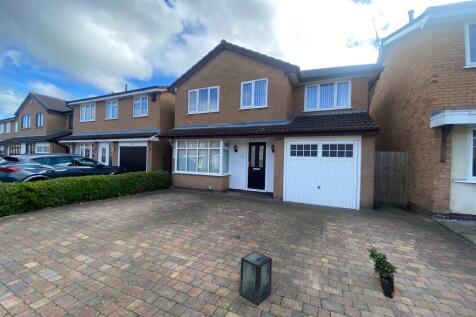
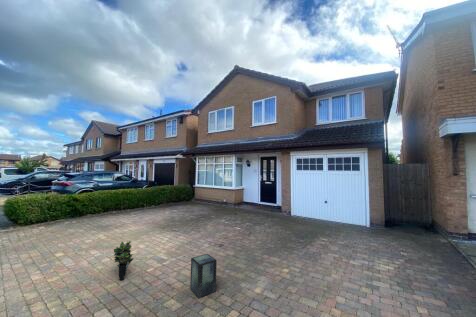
potted plant: present [367,247,397,298] -> present [114,241,133,280]

